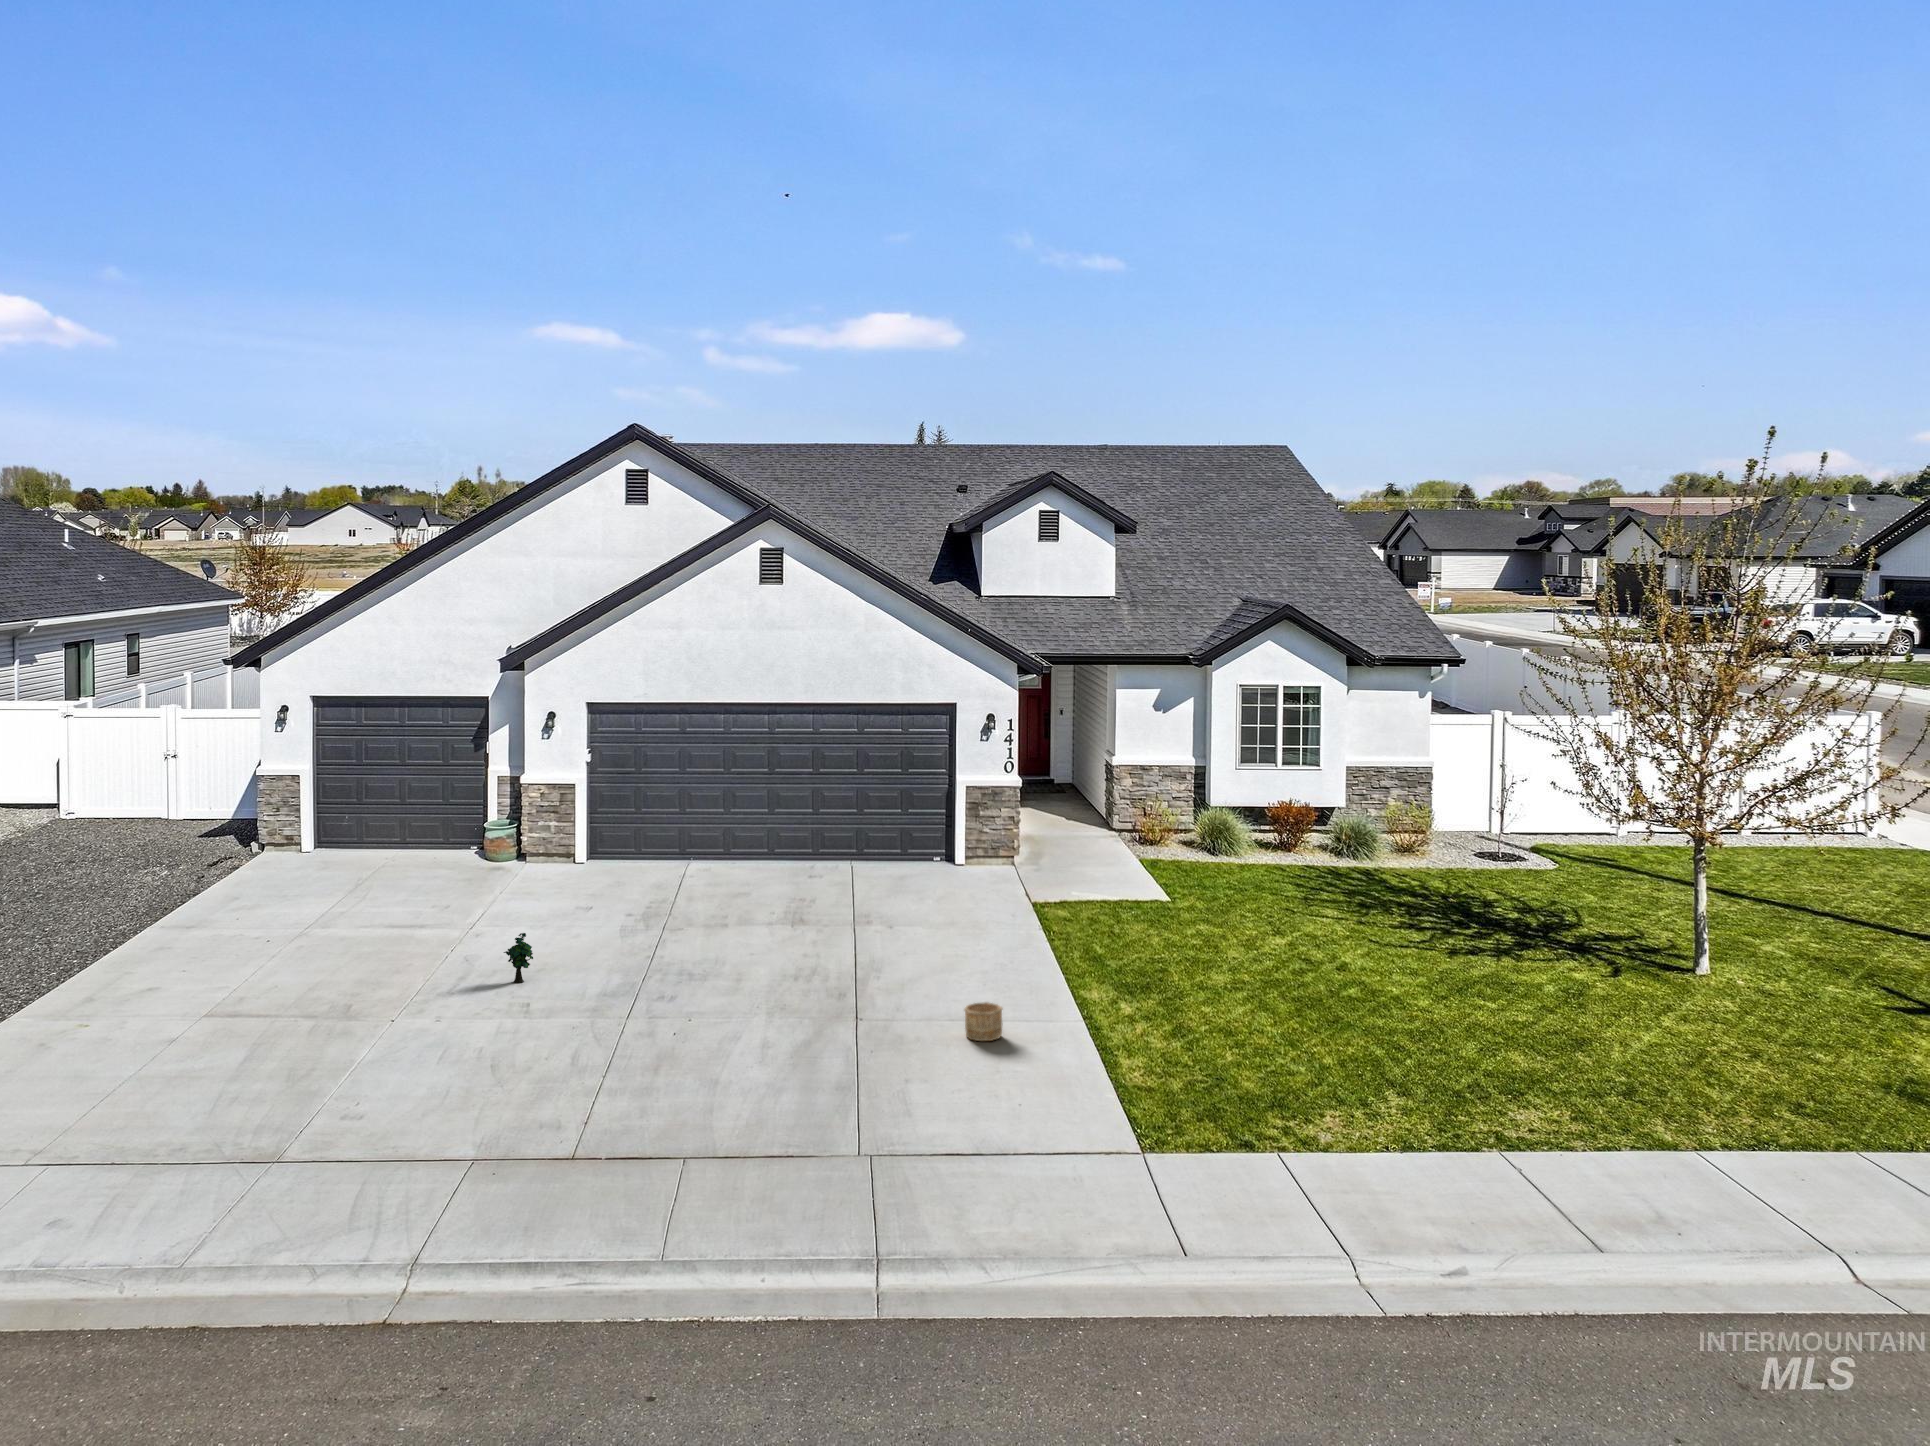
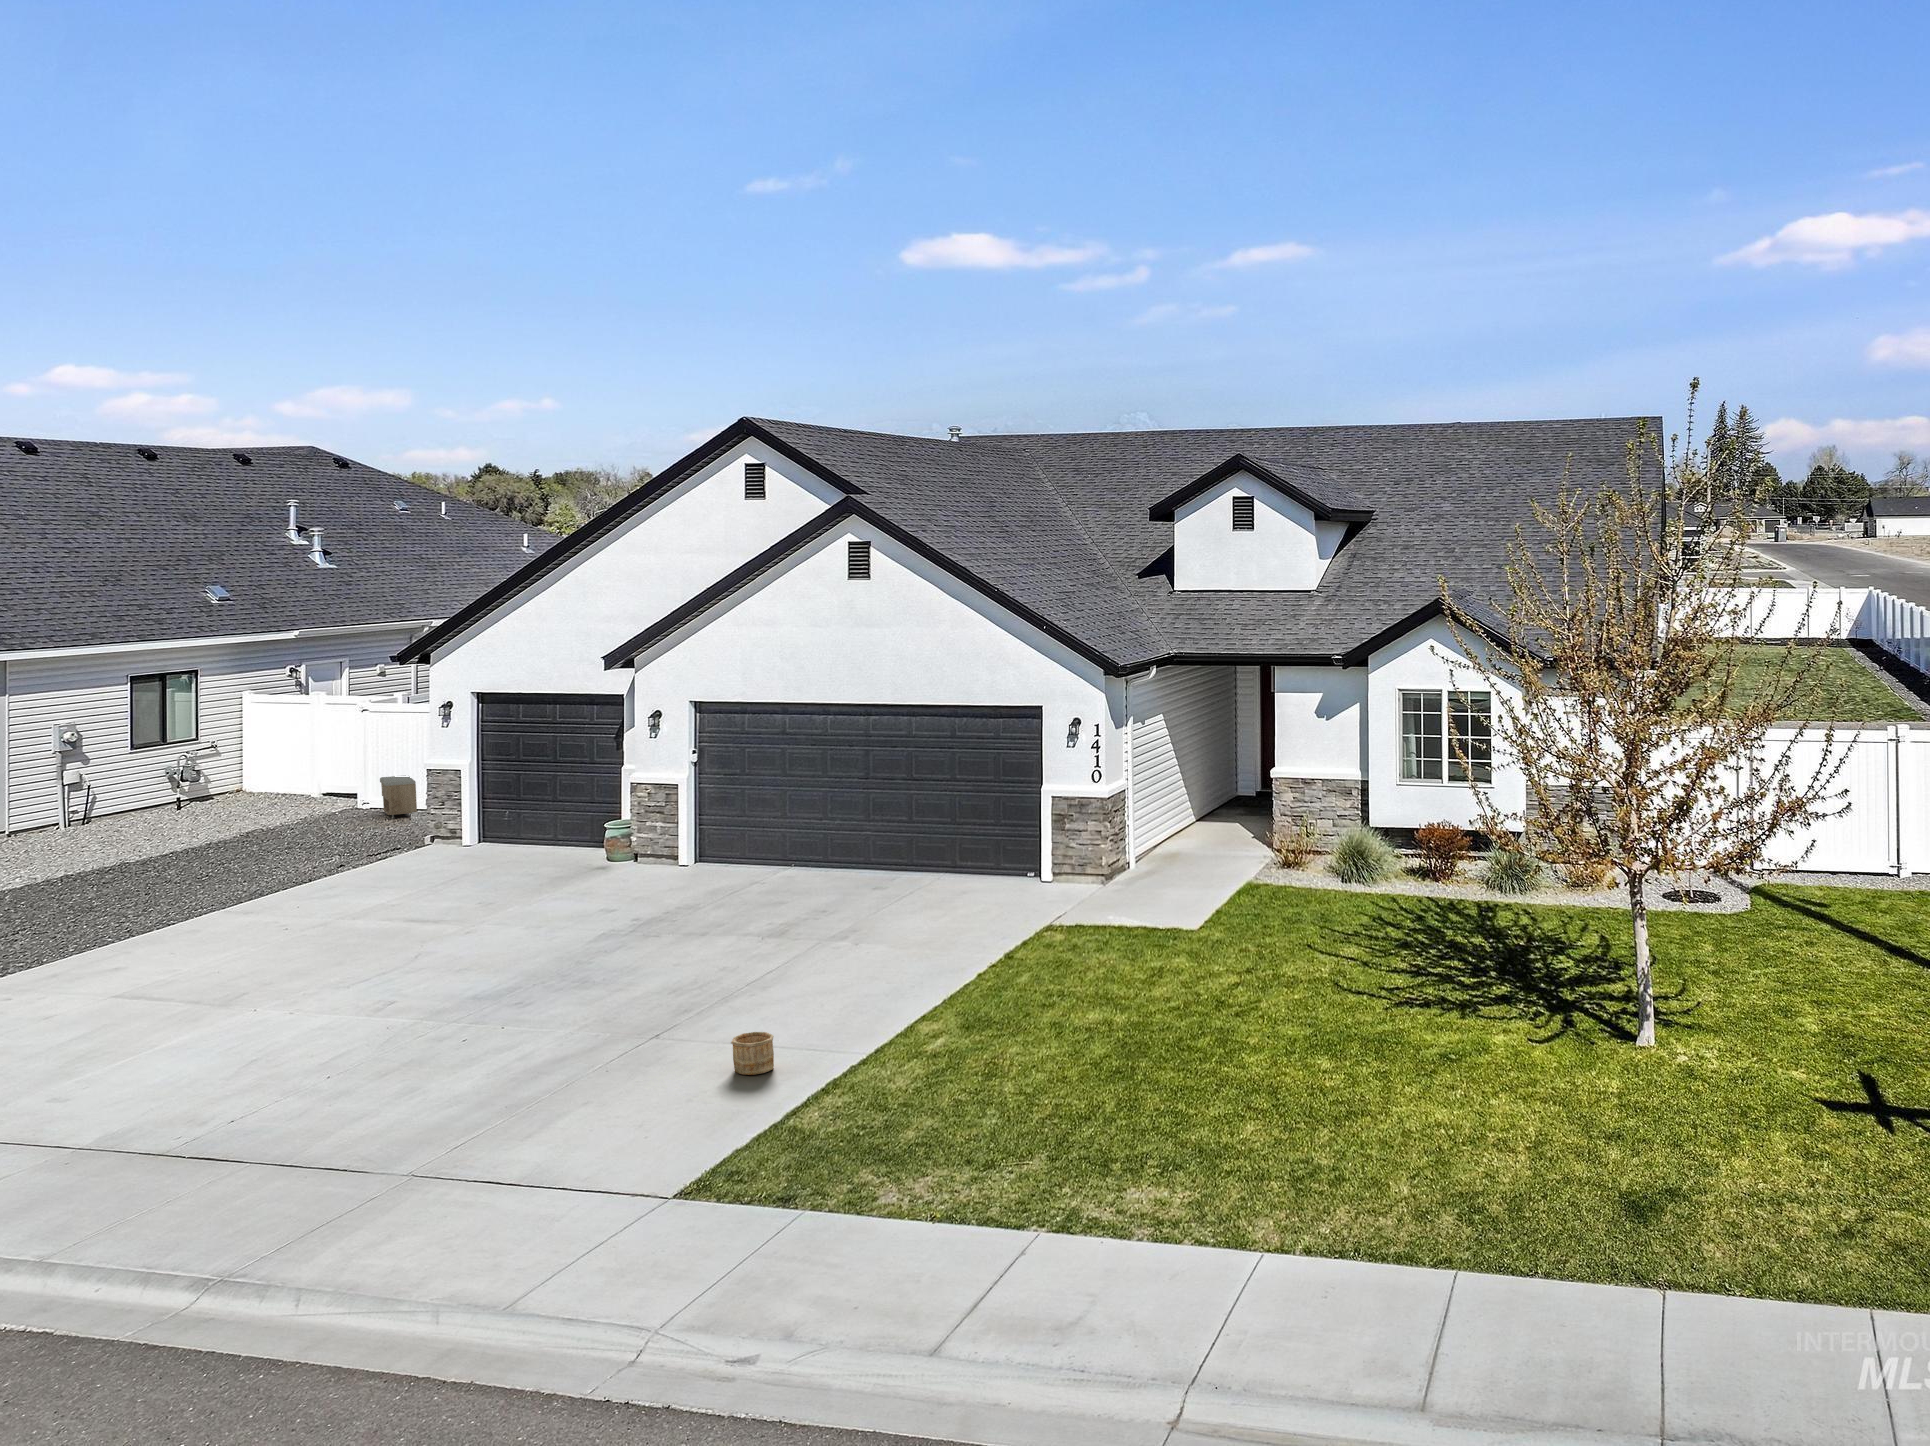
storage bench: none [135,783,189,830] -> present [380,776,417,818]
decorative plant: present [504,933,533,983] -> none [416,930,447,979]

